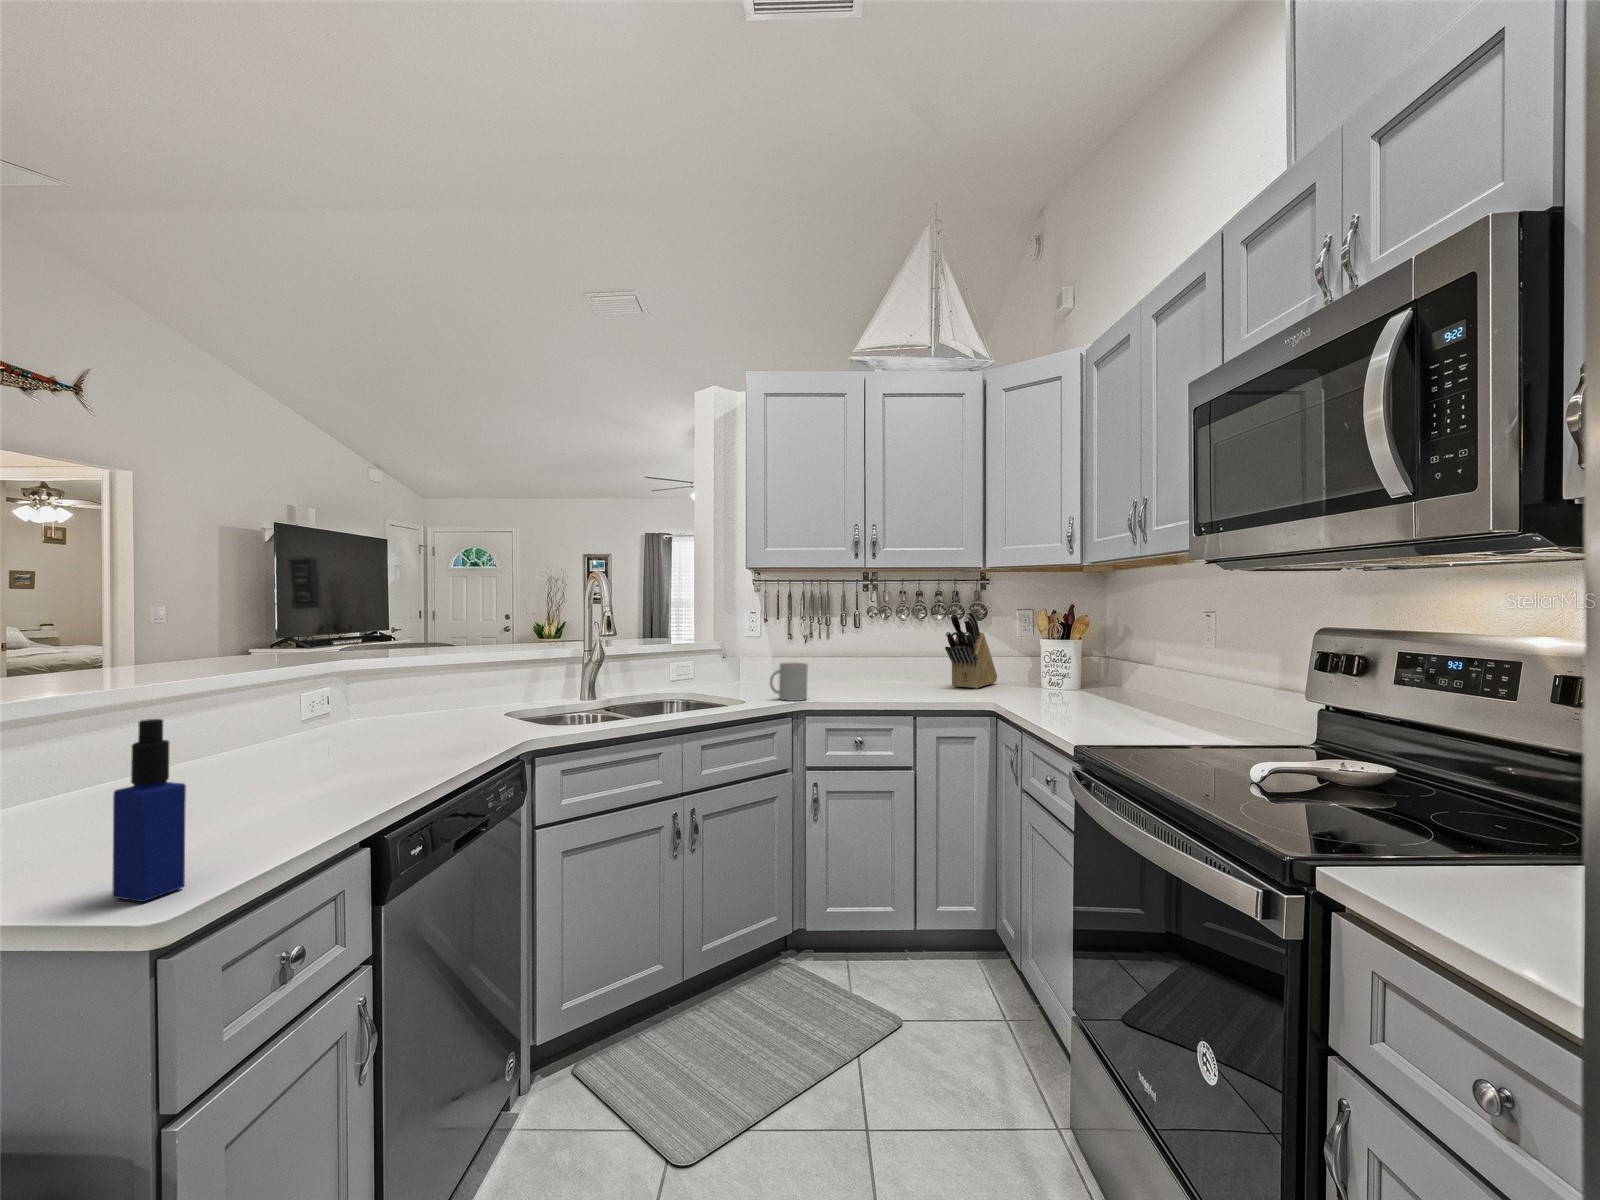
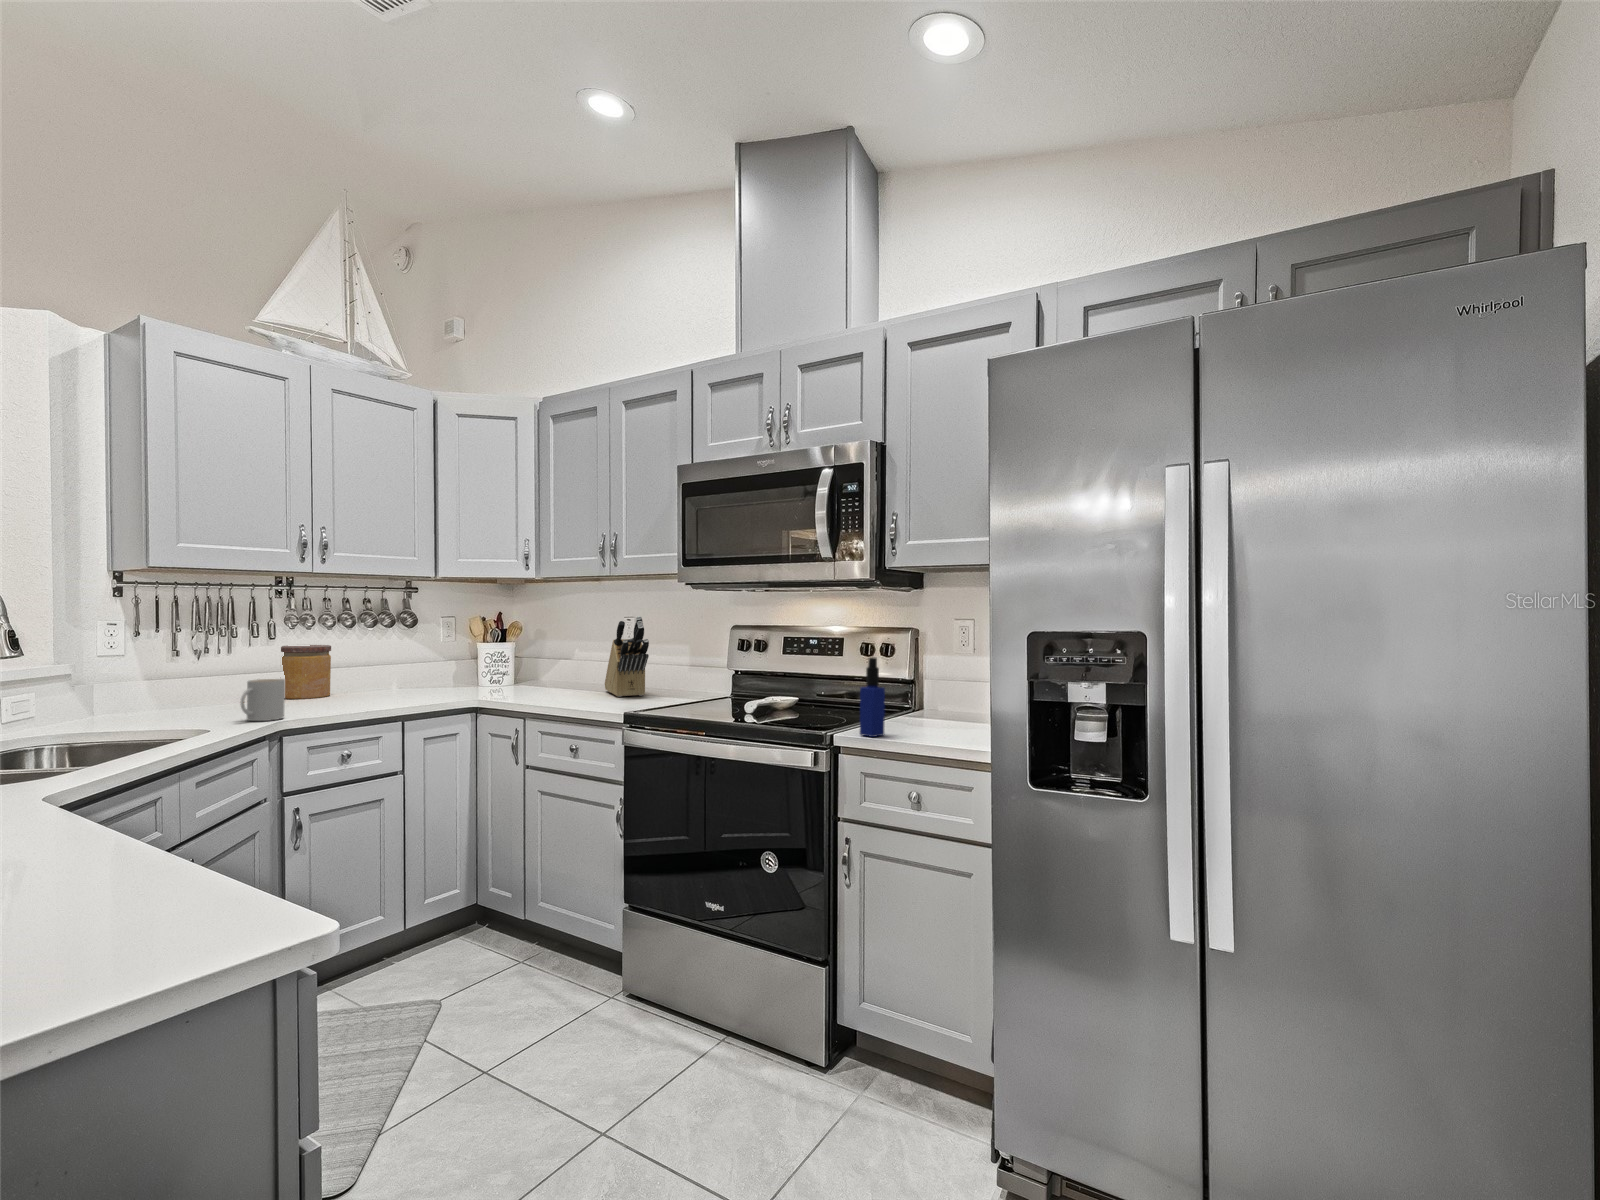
knife block: present [945,610,997,689] -> present [605,616,649,697]
jar: none [861,634,901,685] -> present [281,645,331,699]
bottle: present [112,719,186,902] -> present [860,657,885,737]

